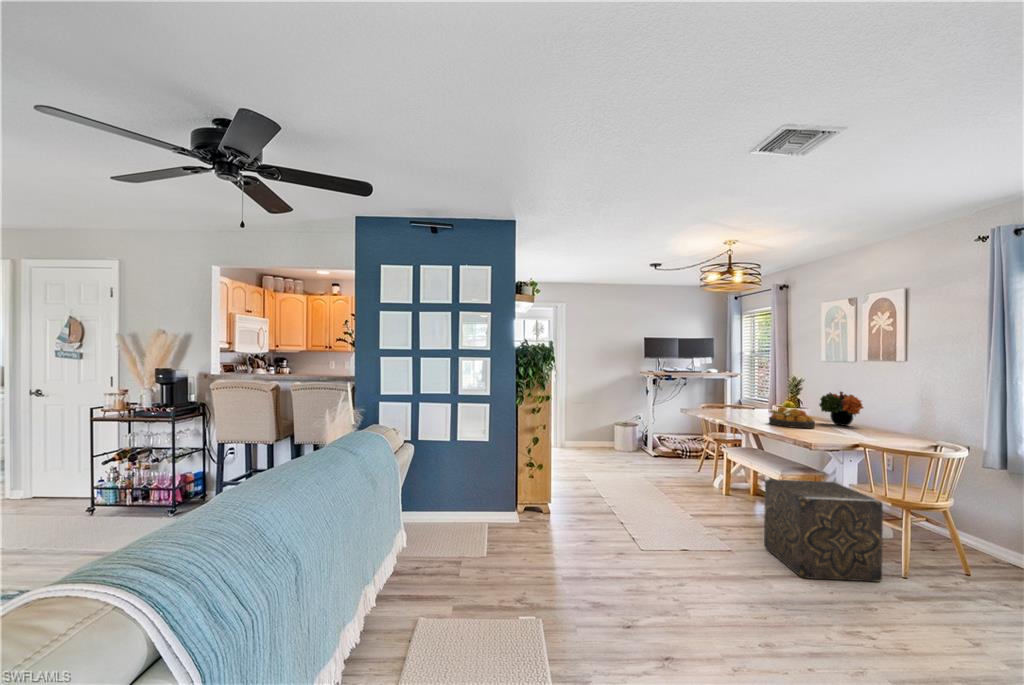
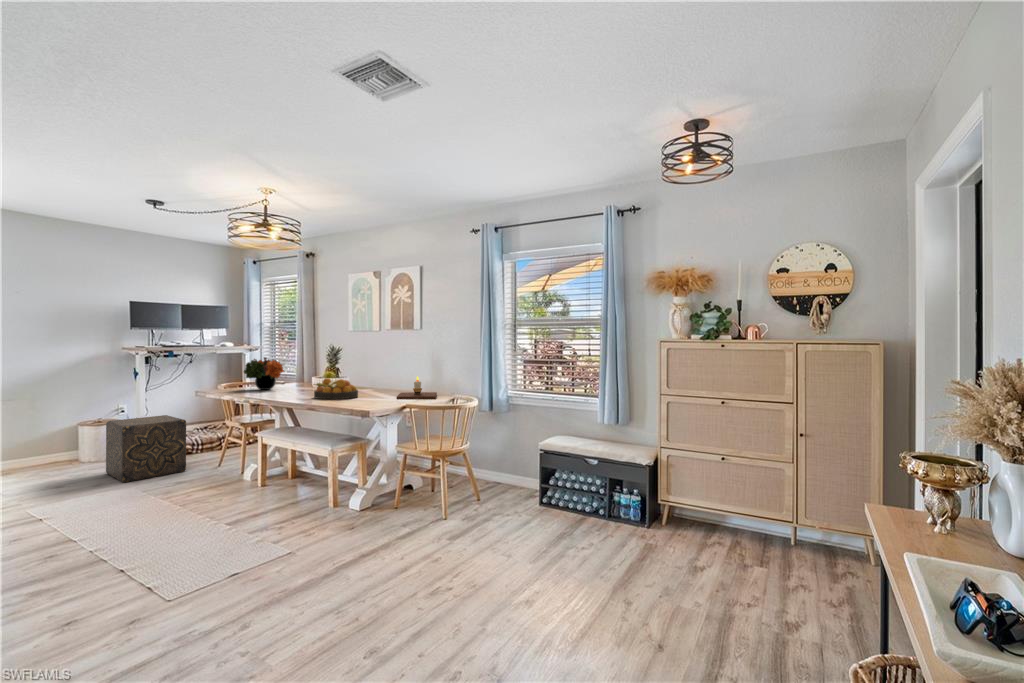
flower arrangement: present [819,391,864,426] -> present [244,357,284,390]
candle: none [857,414,918,442] -> present [397,376,437,399]
ottoman: present [764,479,883,582] -> present [106,415,186,482]

